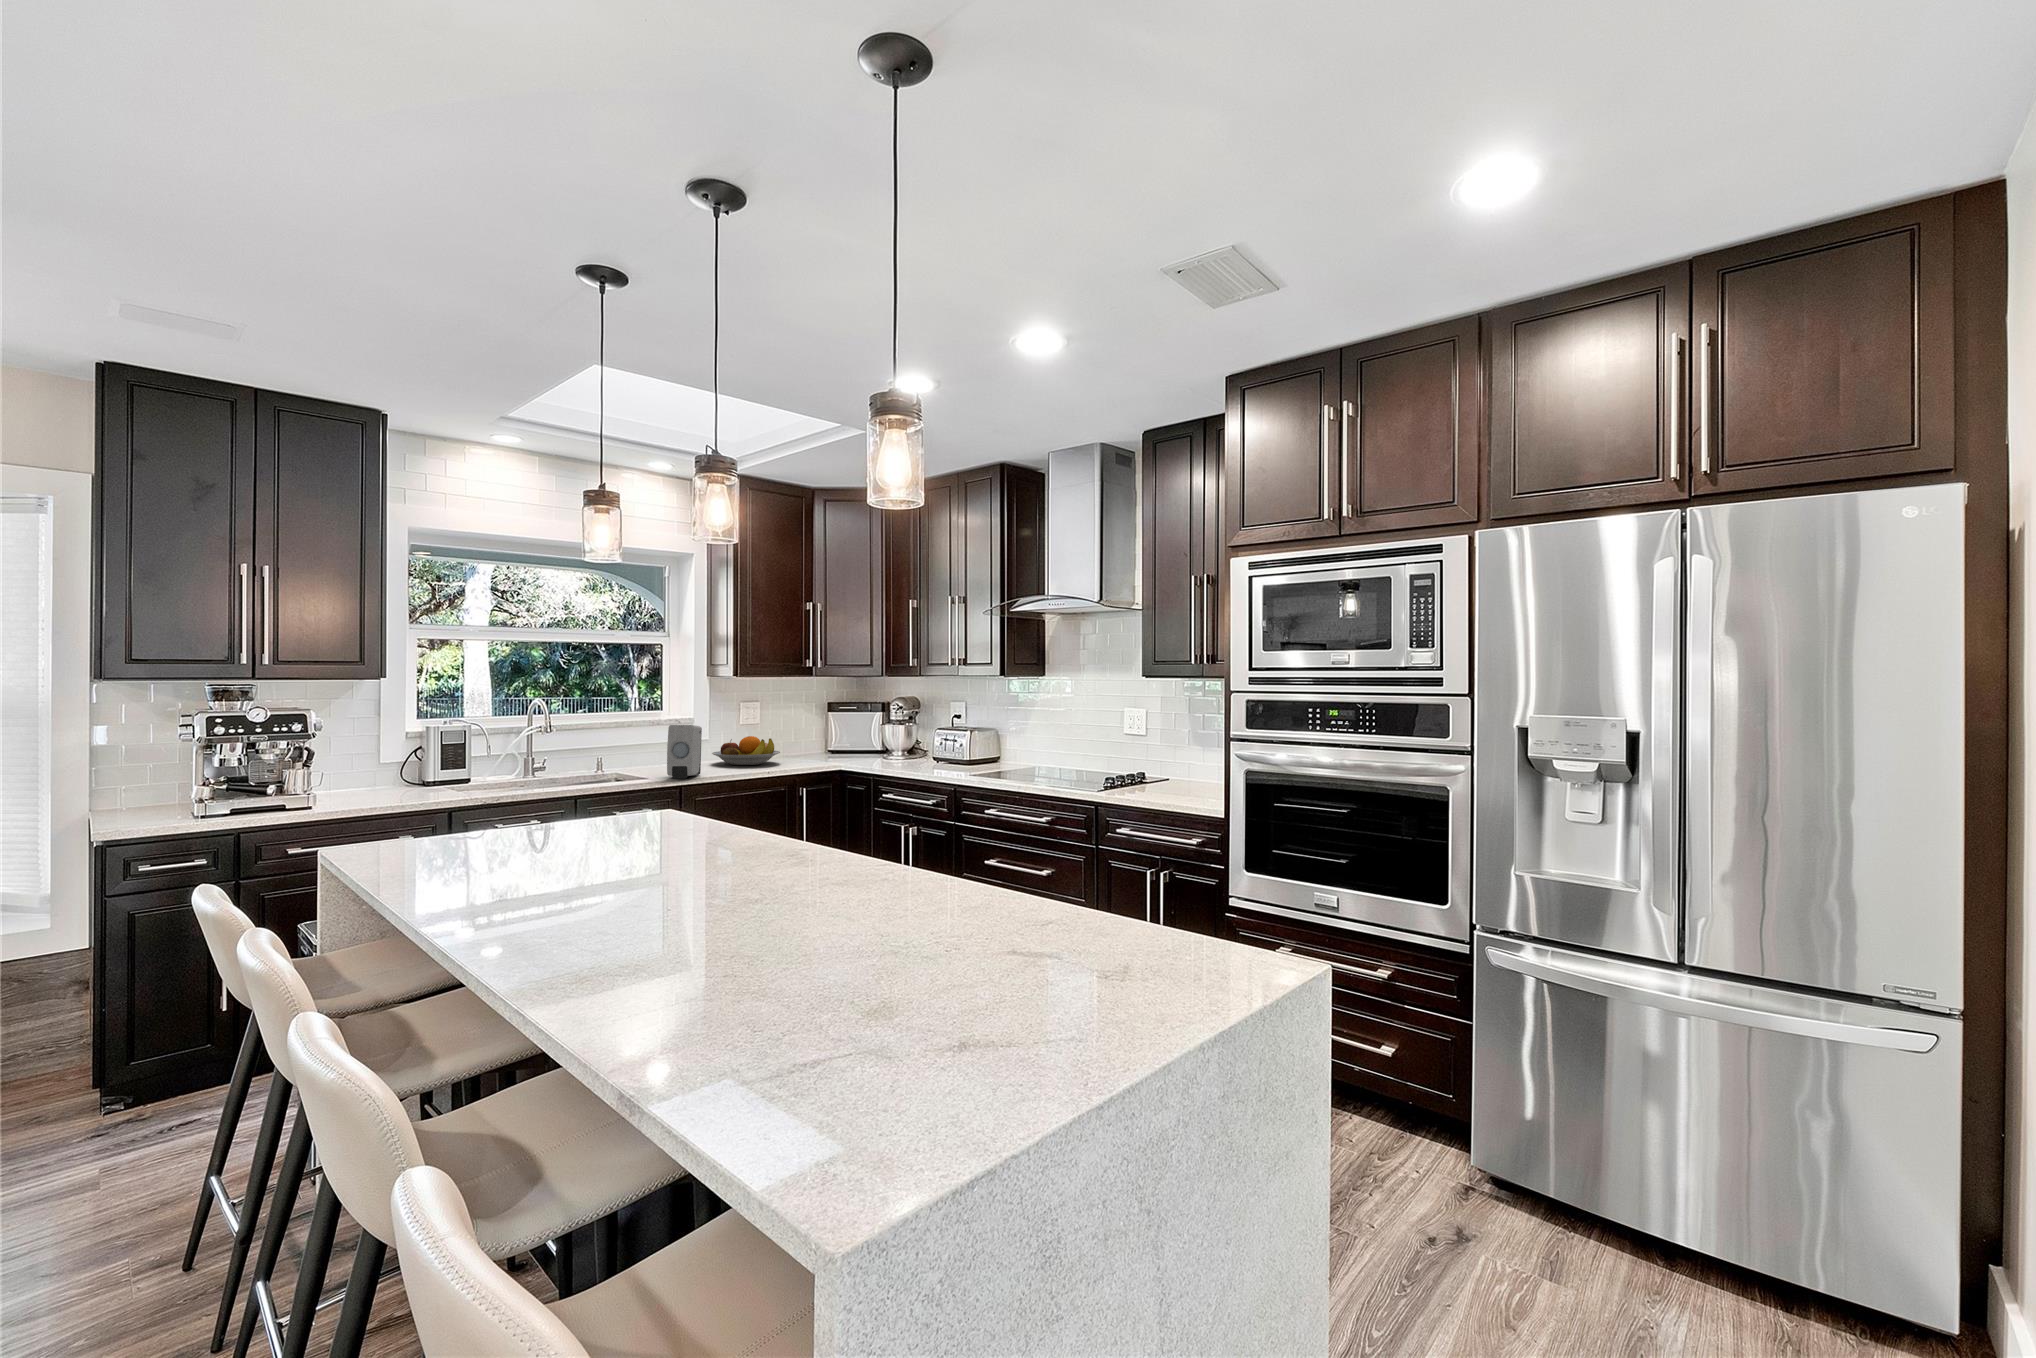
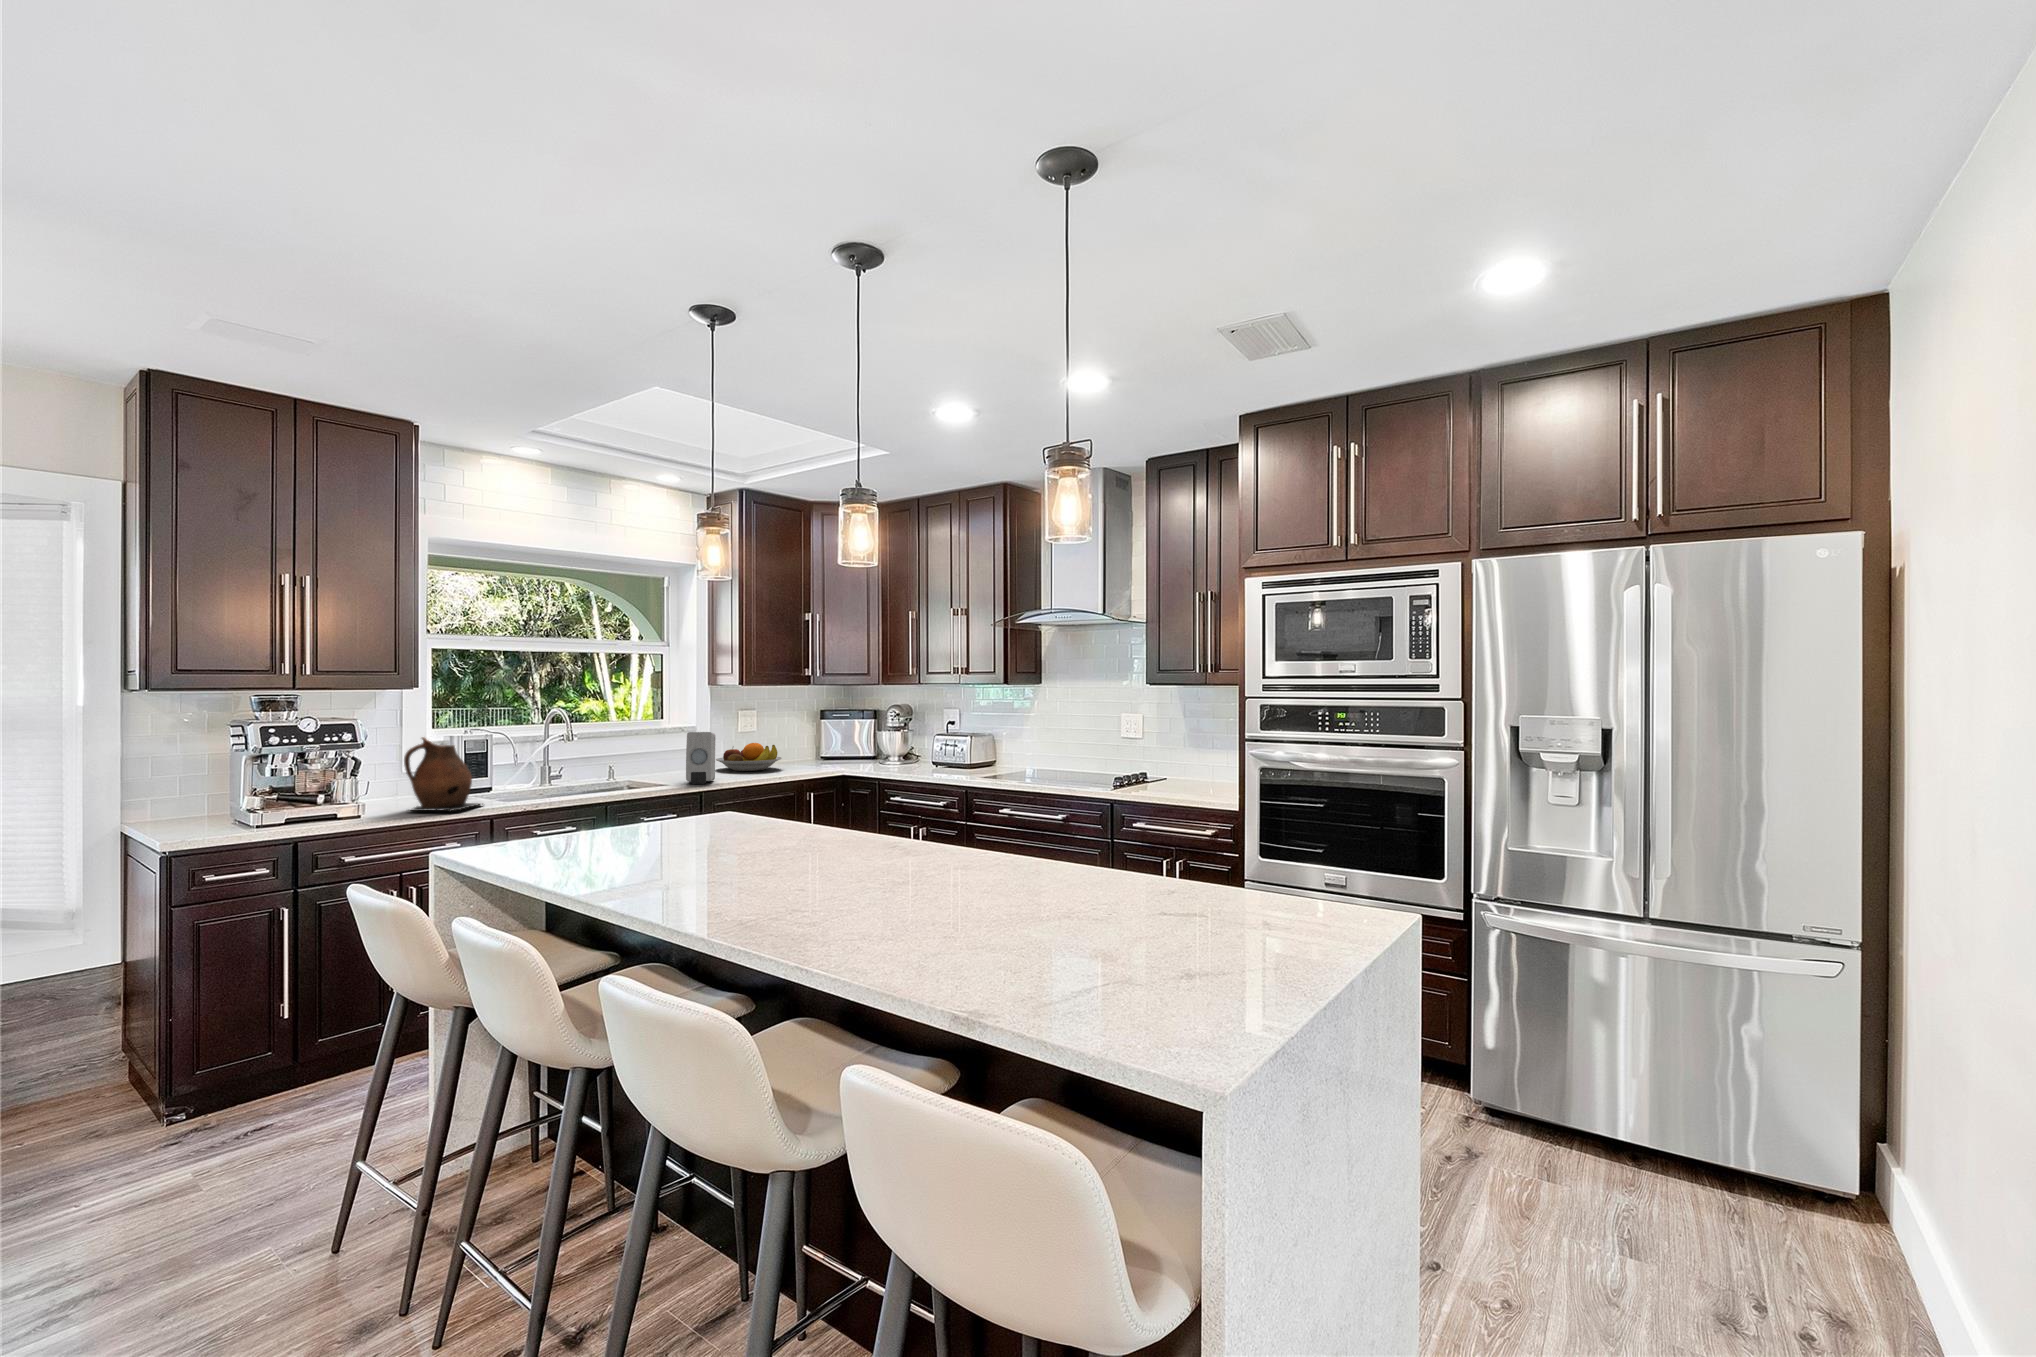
ceramic pitcher: none [358,728,443,805] -> present [404,737,483,811]

